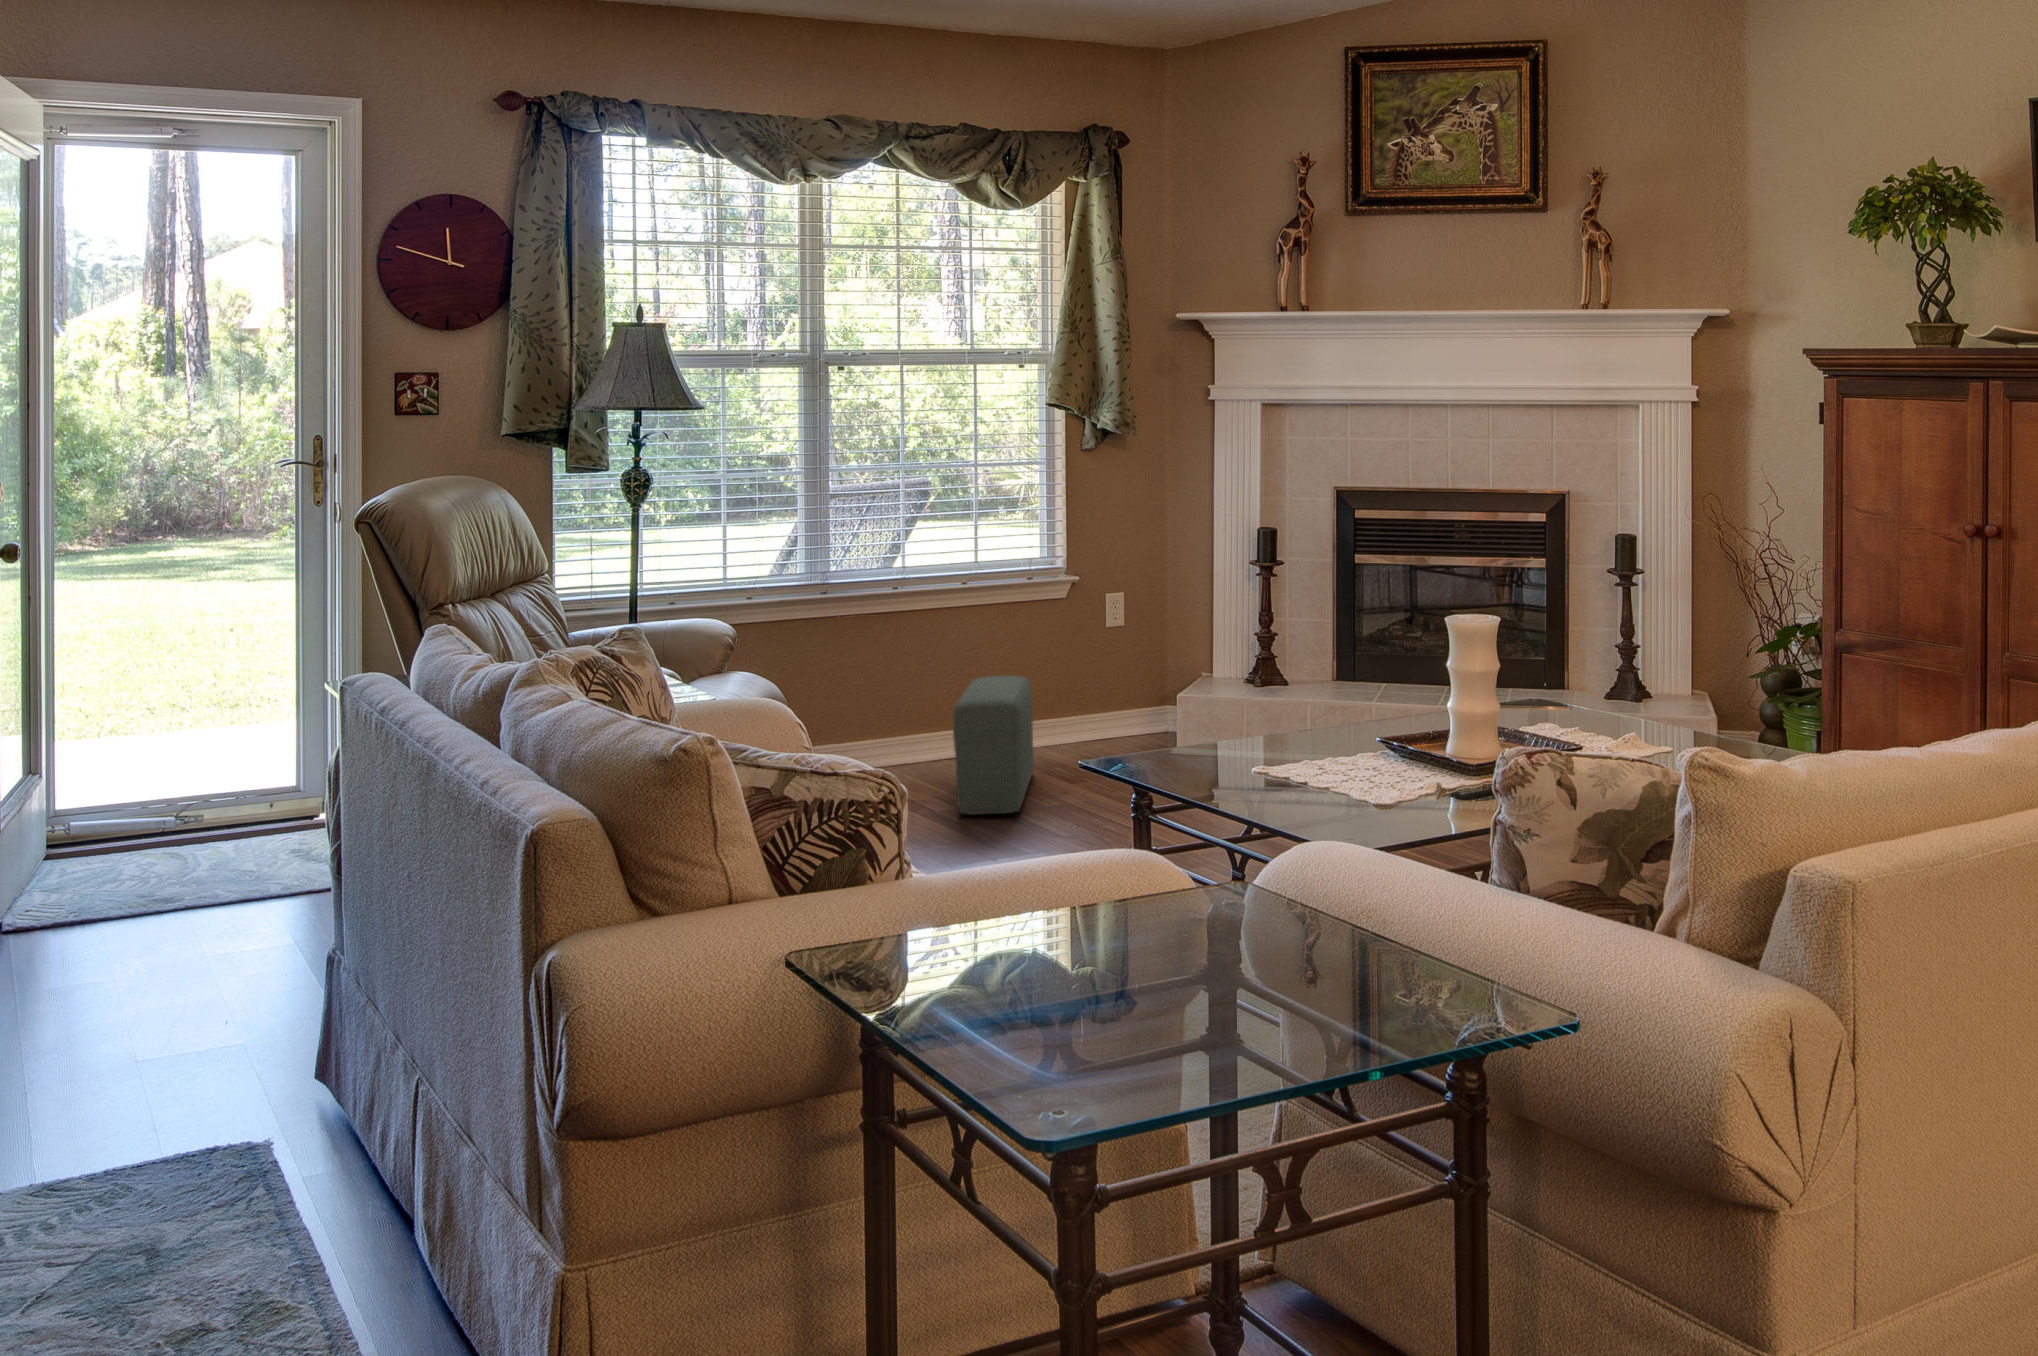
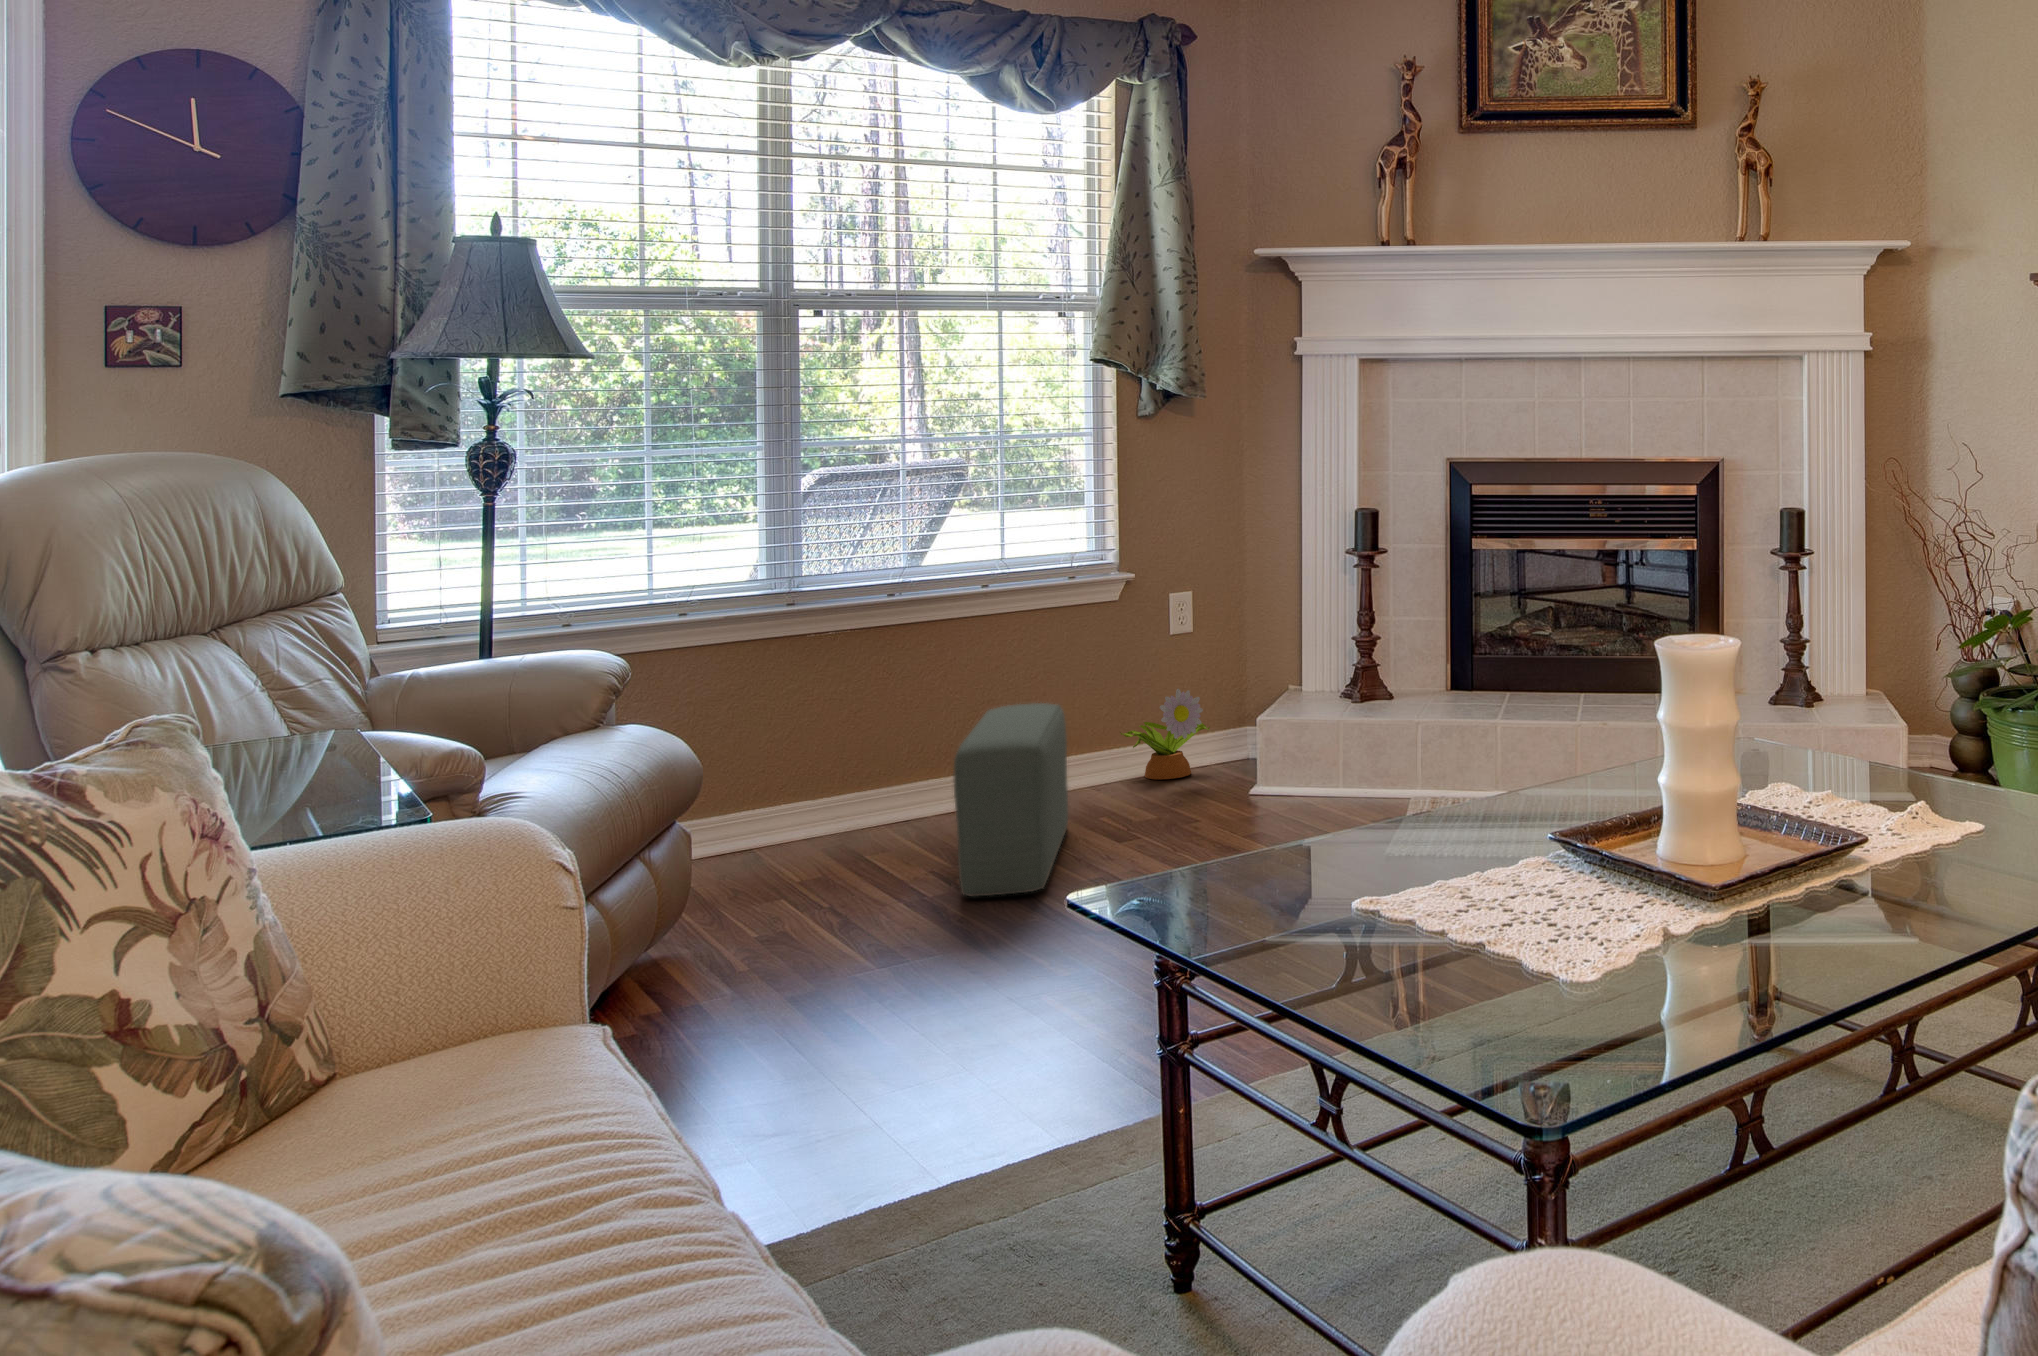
decorative plant: none [1071,670,1144,743] -> present [1121,689,1210,779]

